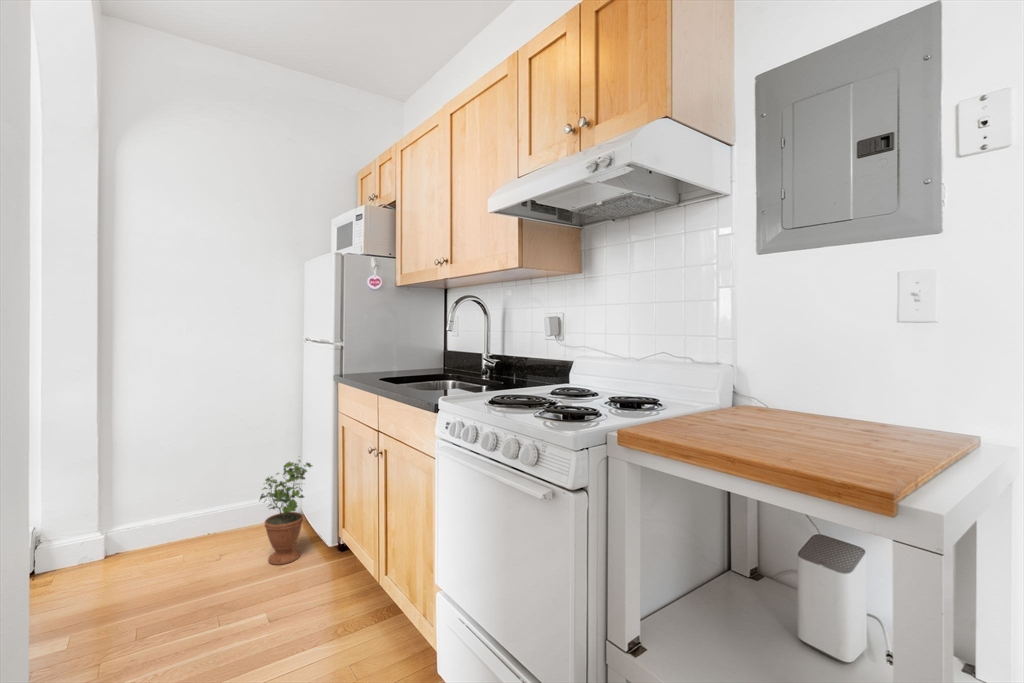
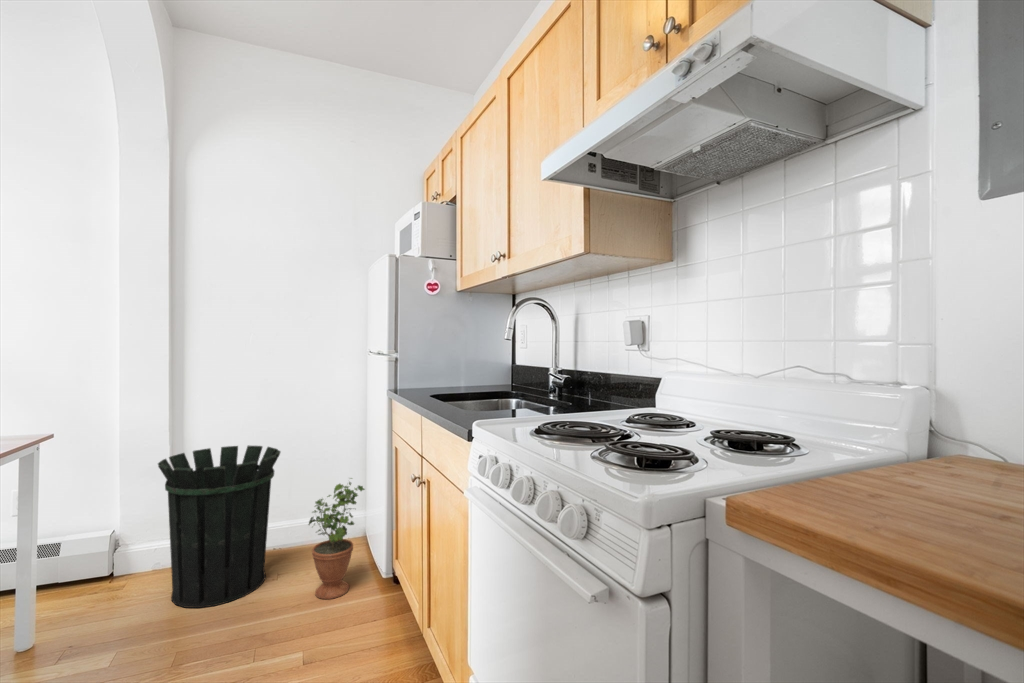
waste bin: none [101,432,225,585] -> present [158,445,280,608]

